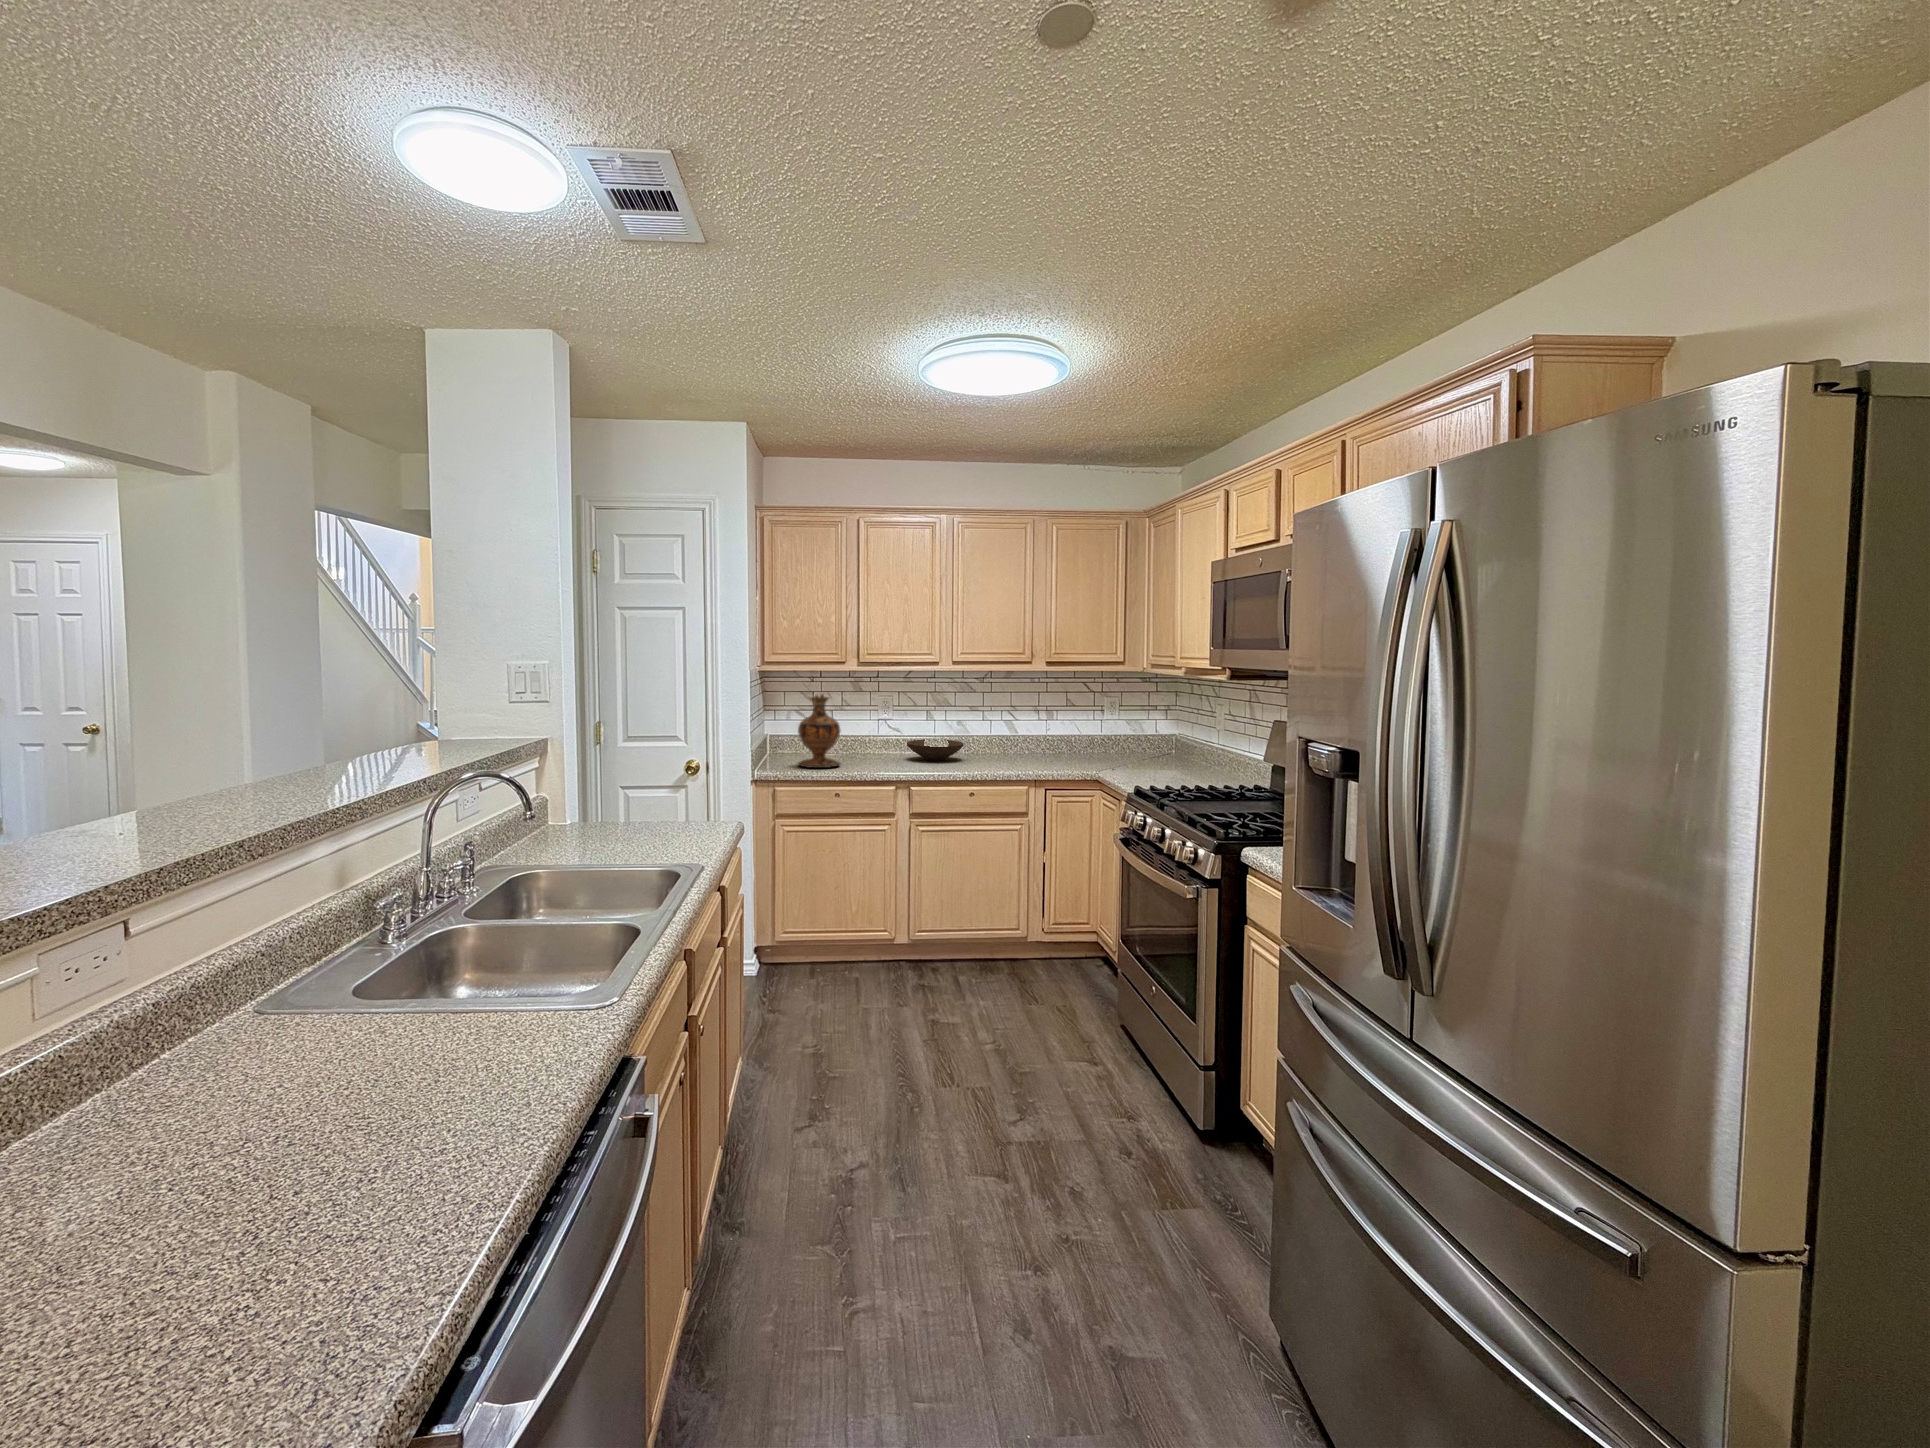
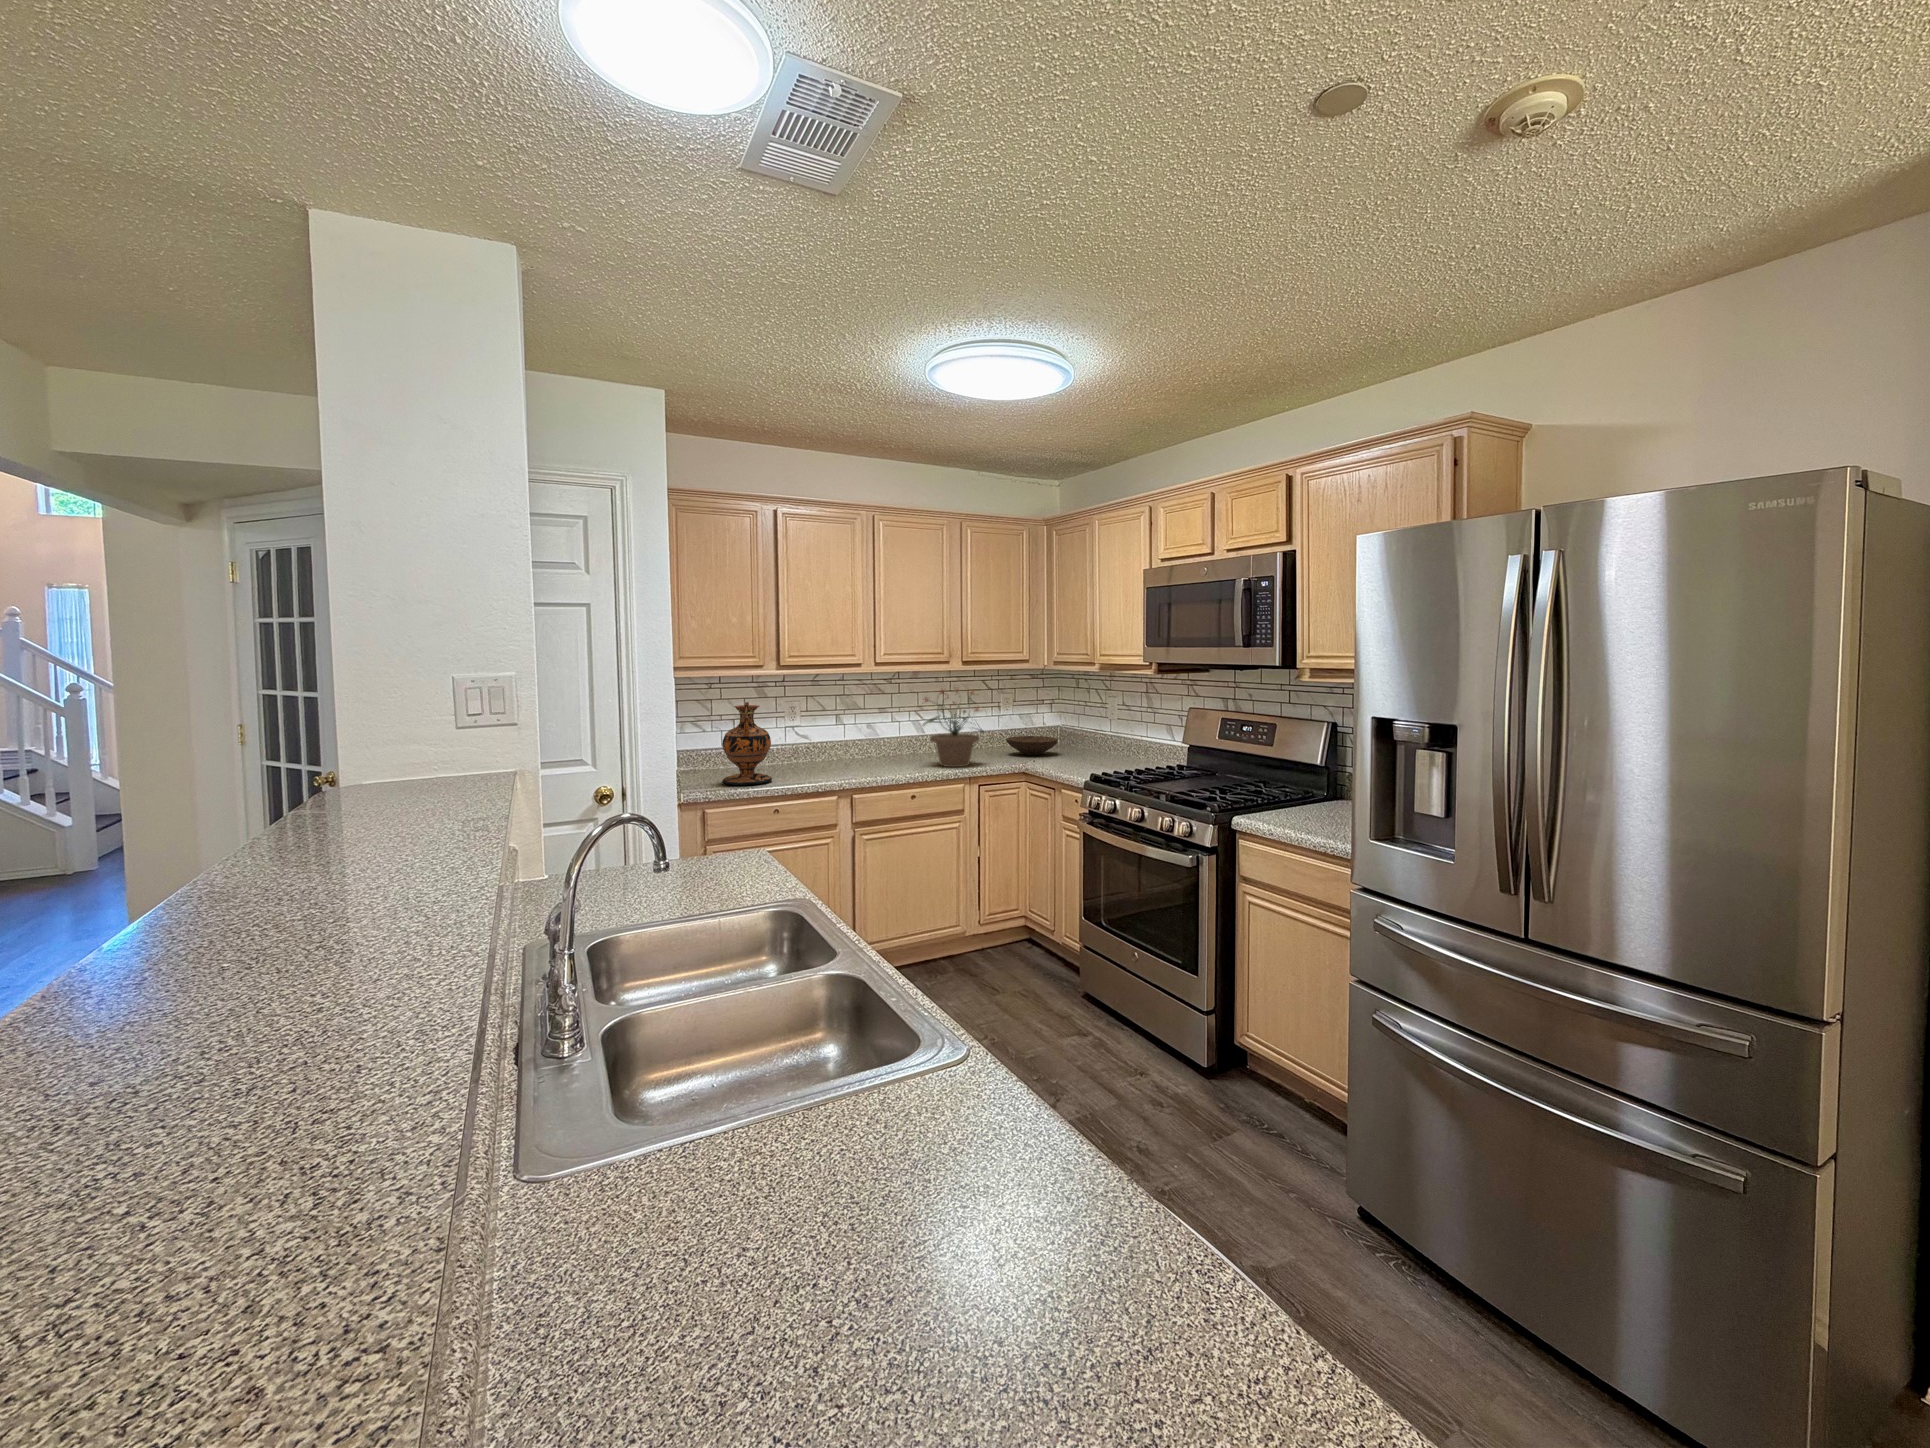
potted plant: none [993,685,1059,769] -> present [923,689,984,767]
wooden bowl: present [907,739,964,761] -> present [1006,736,1058,755]

